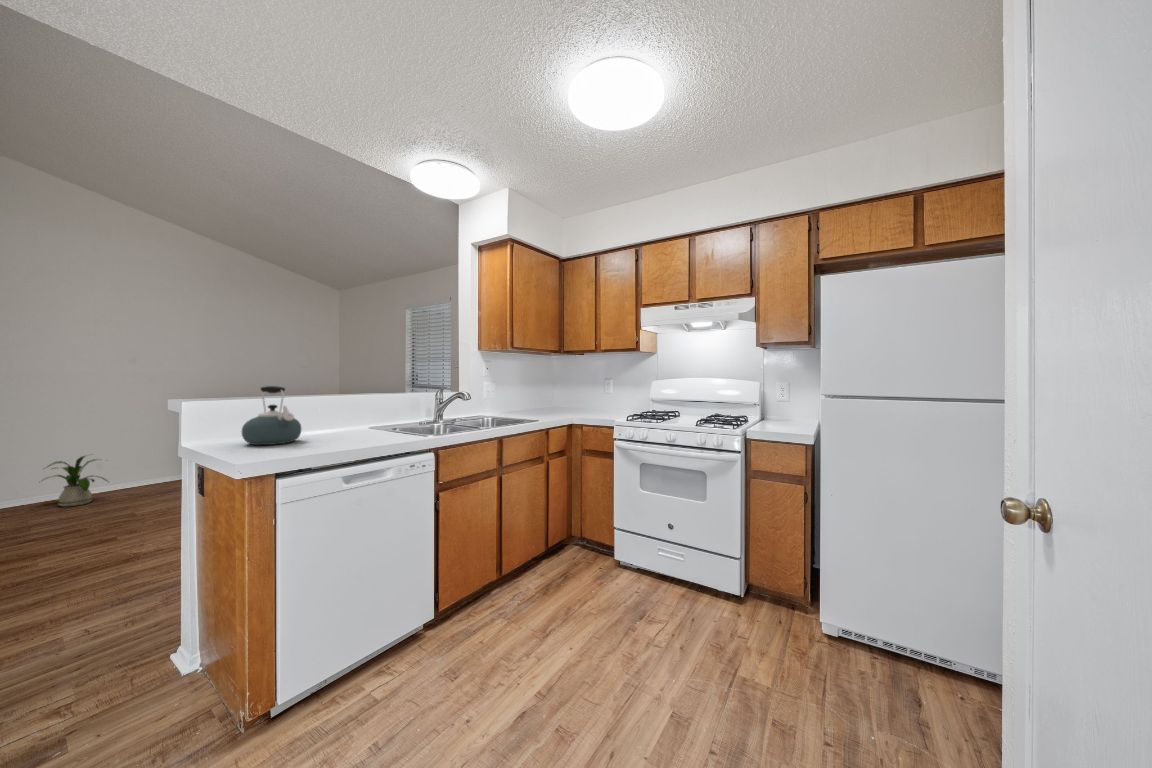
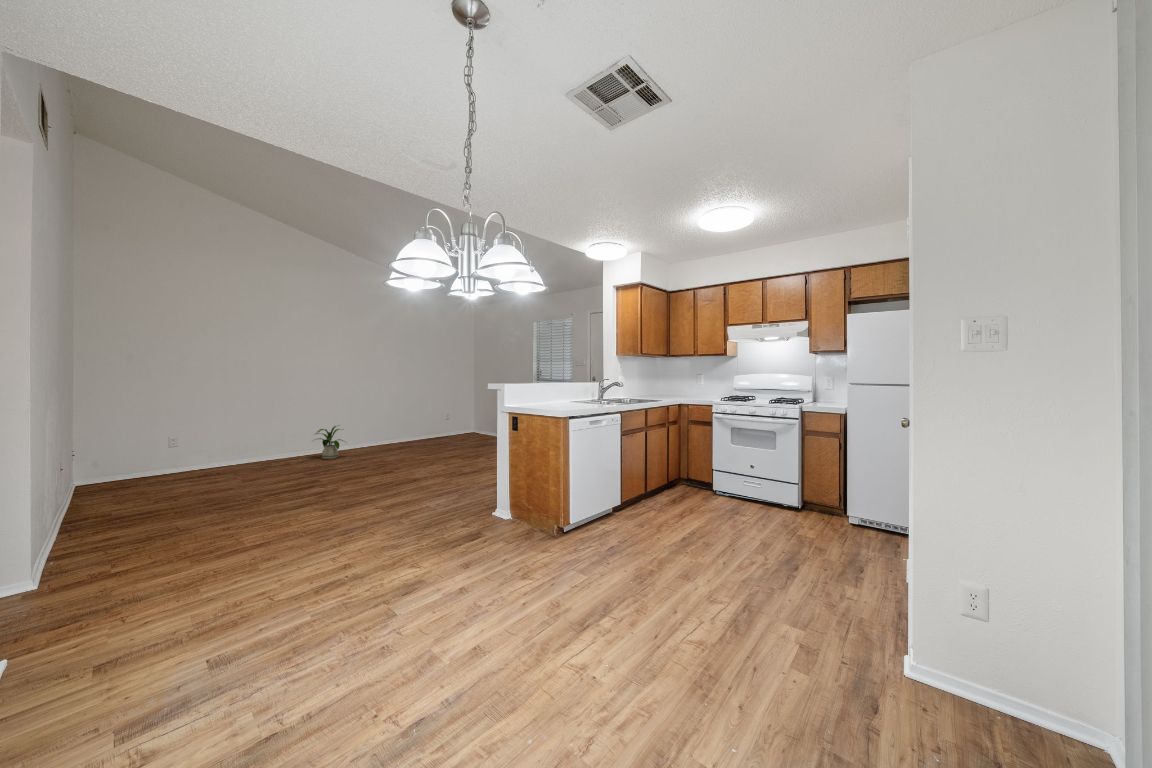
kettle: present [242,386,302,445] -> none [528,376,556,406]

